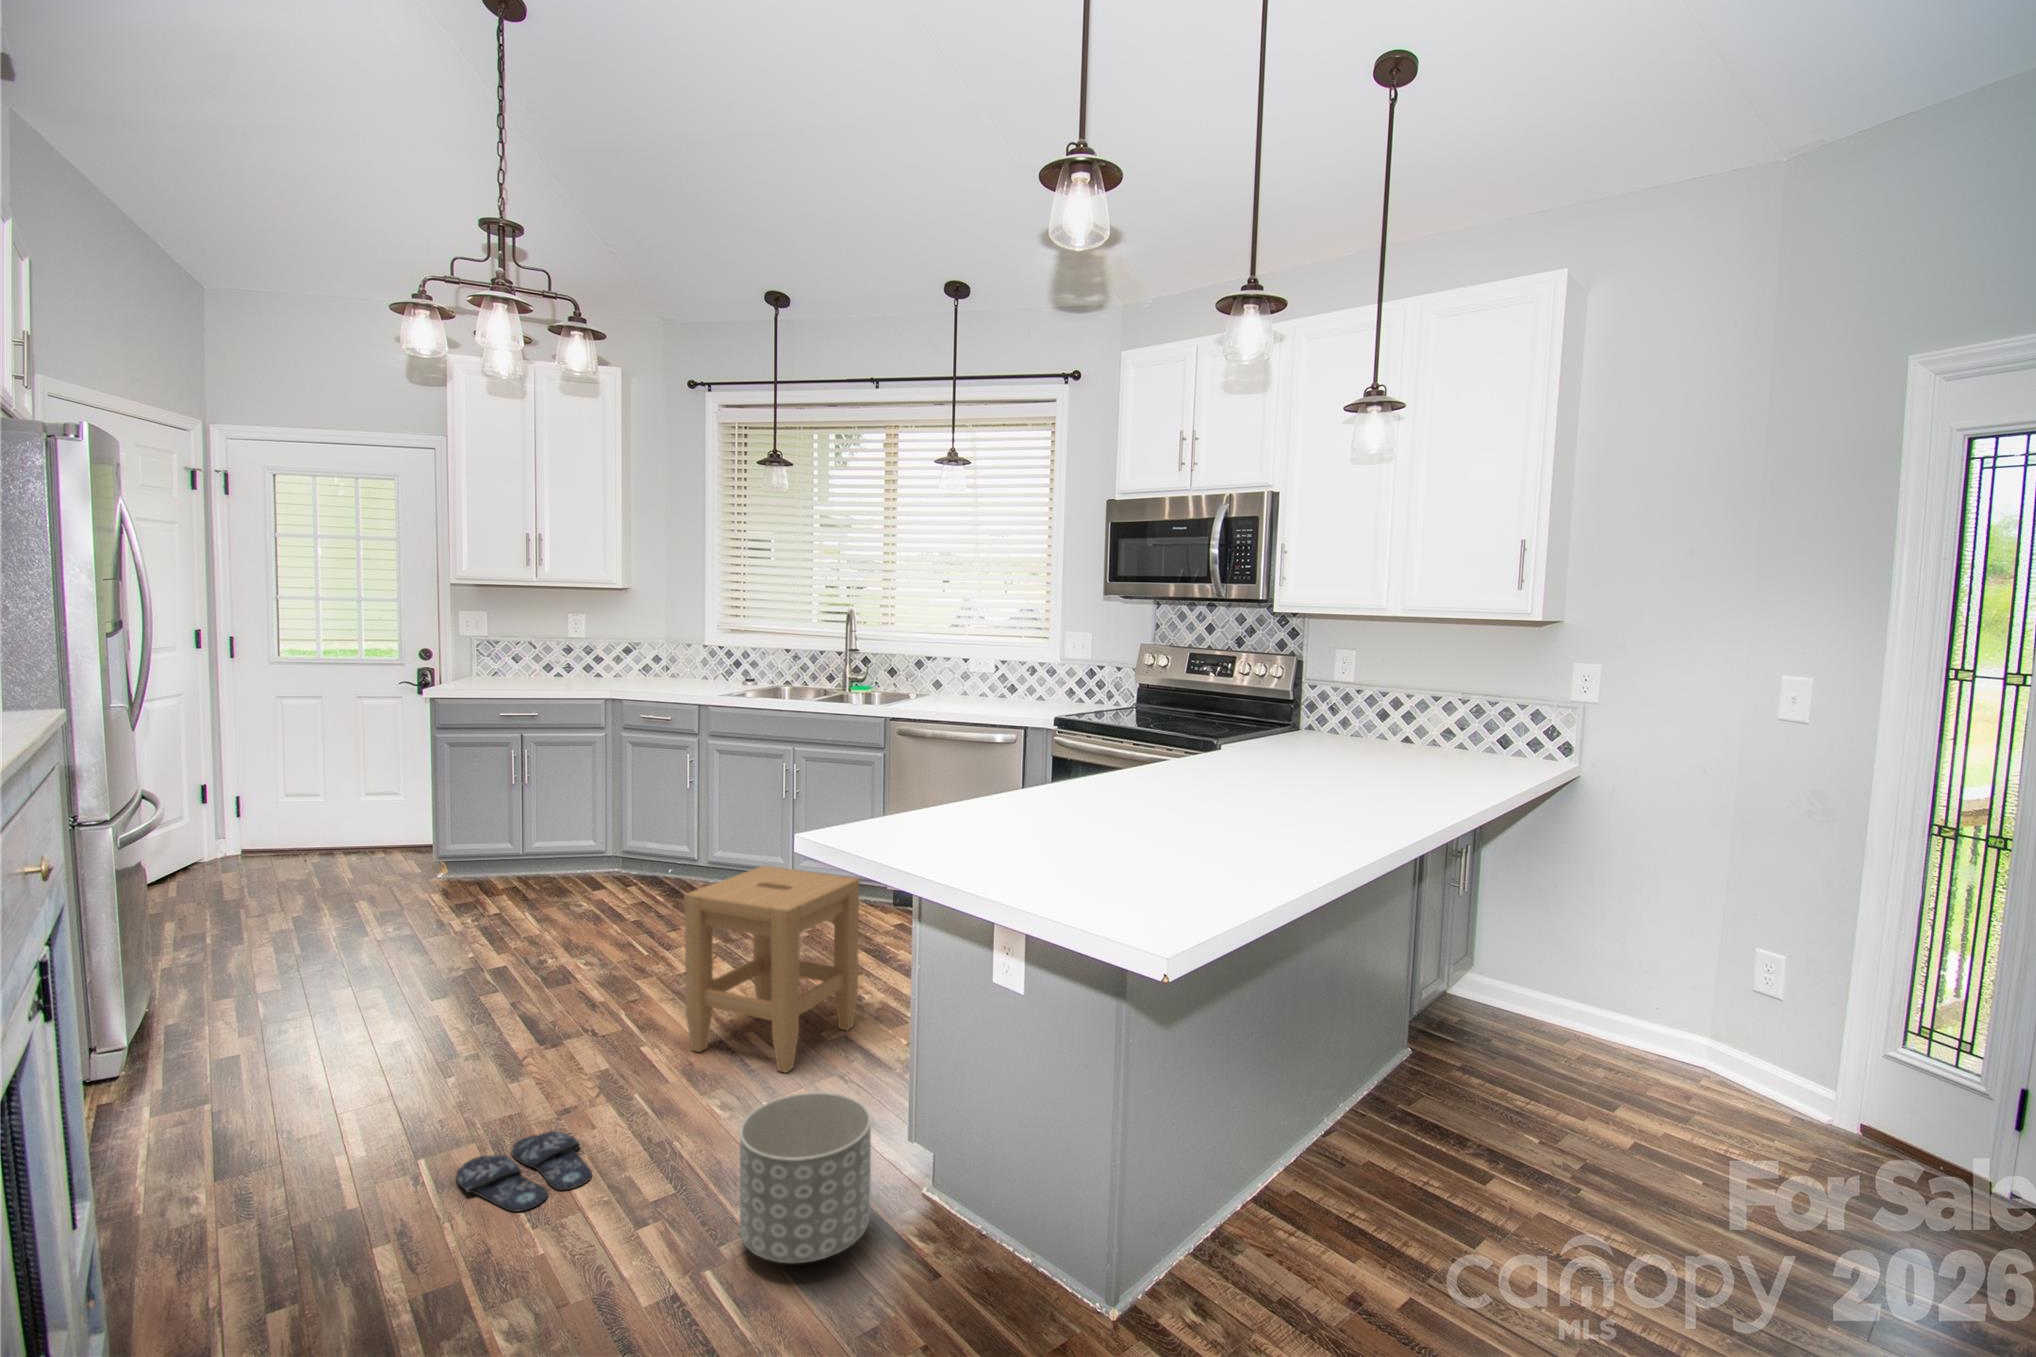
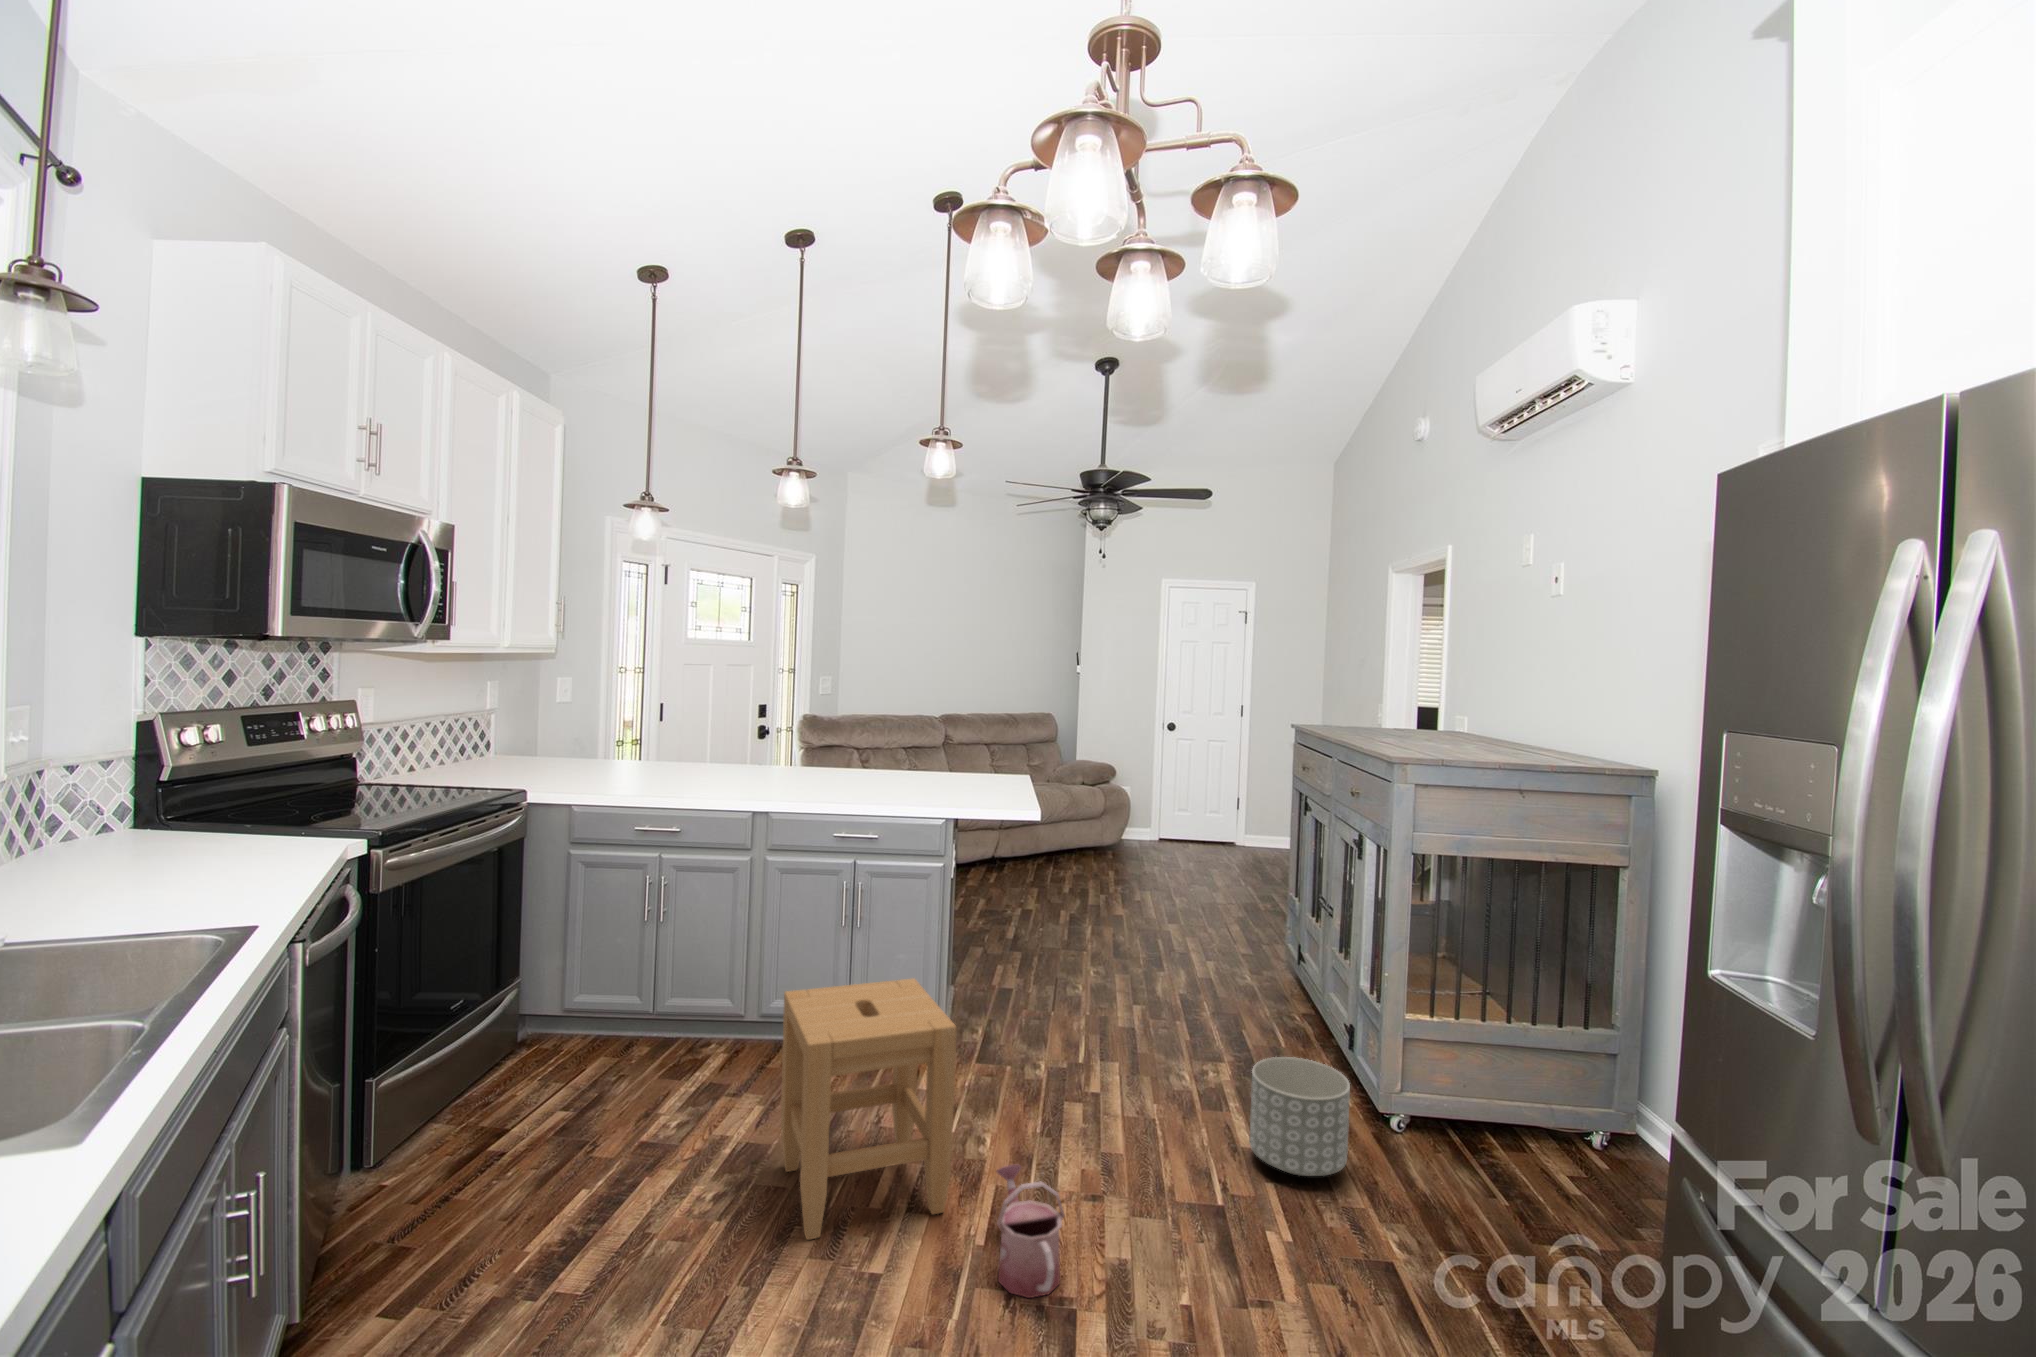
watering can: none [557,976,640,1059] -> present [997,1165,1065,1298]
planter: present [740,1092,871,1263] -> present [1250,1057,1350,1176]
slippers: present [456,1131,592,1212] -> none [1104,1126,1197,1183]

